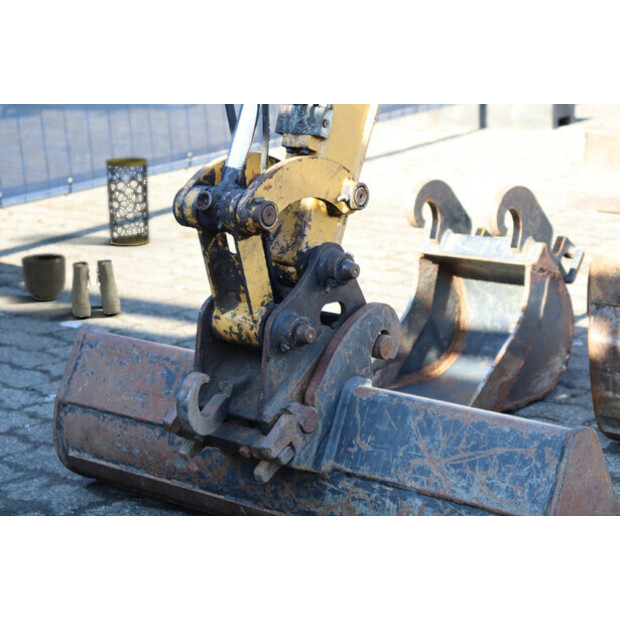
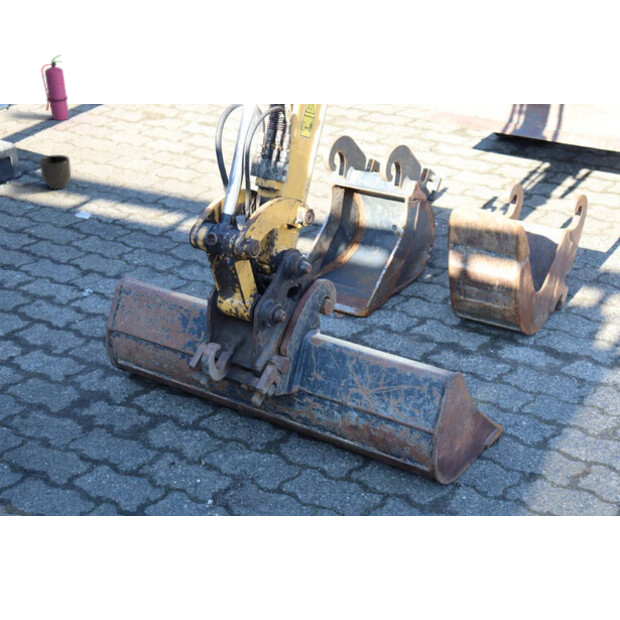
fire extinguisher: none [50,146,84,239] -> present [41,55,68,120]
trash can: present [106,157,150,246] -> none [81,63,116,127]
boots: present [71,260,120,317] -> none [77,163,113,207]

